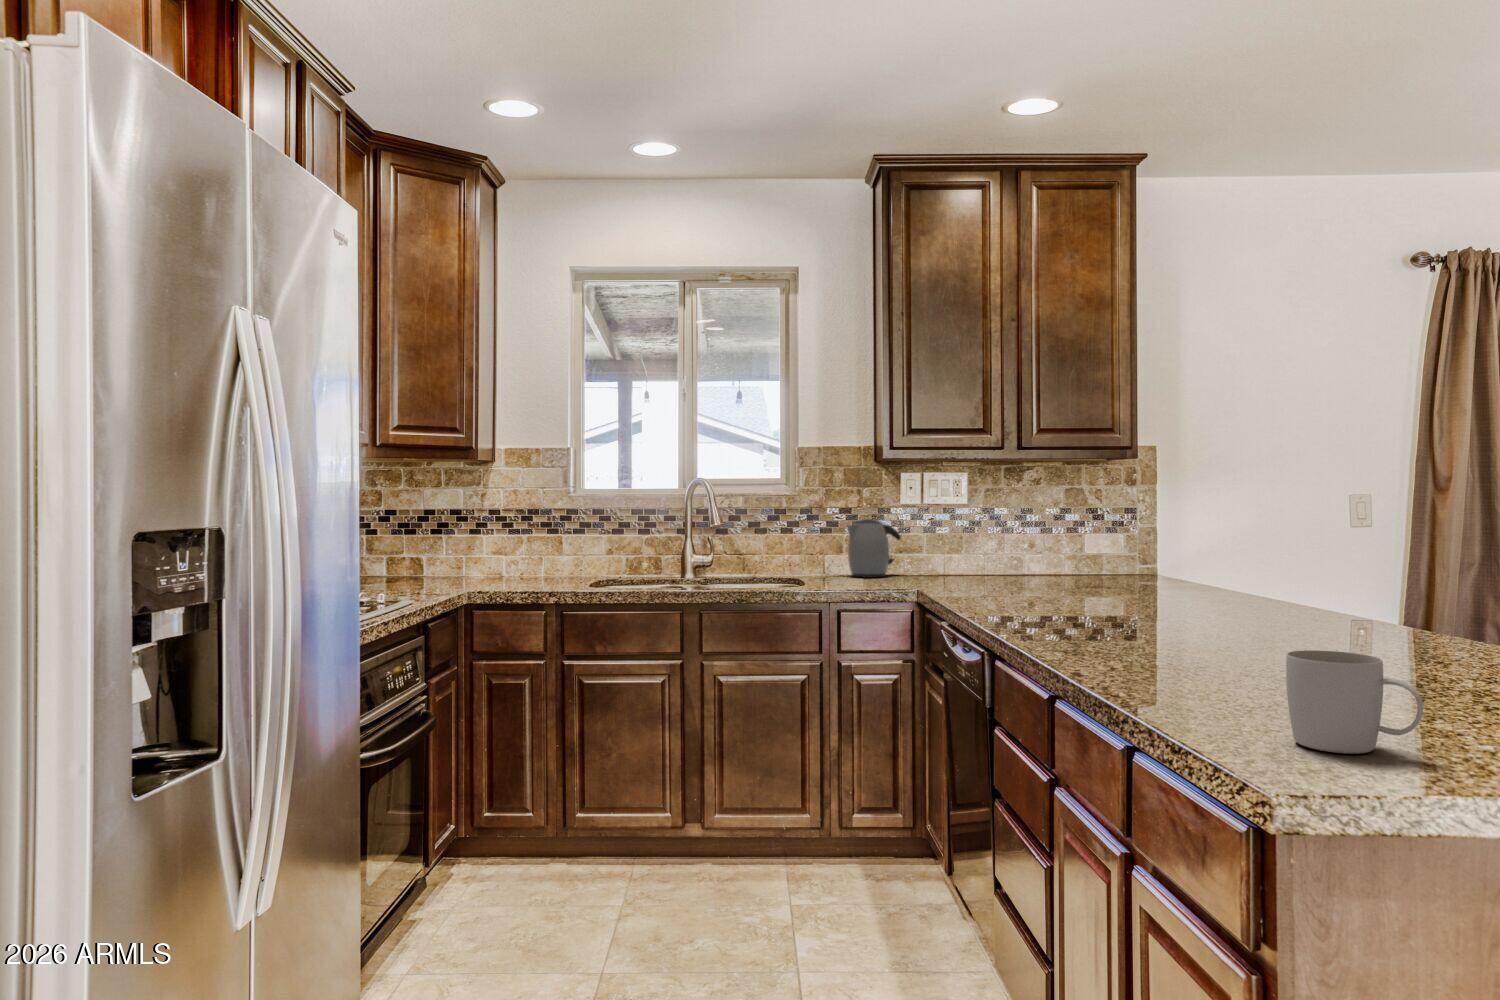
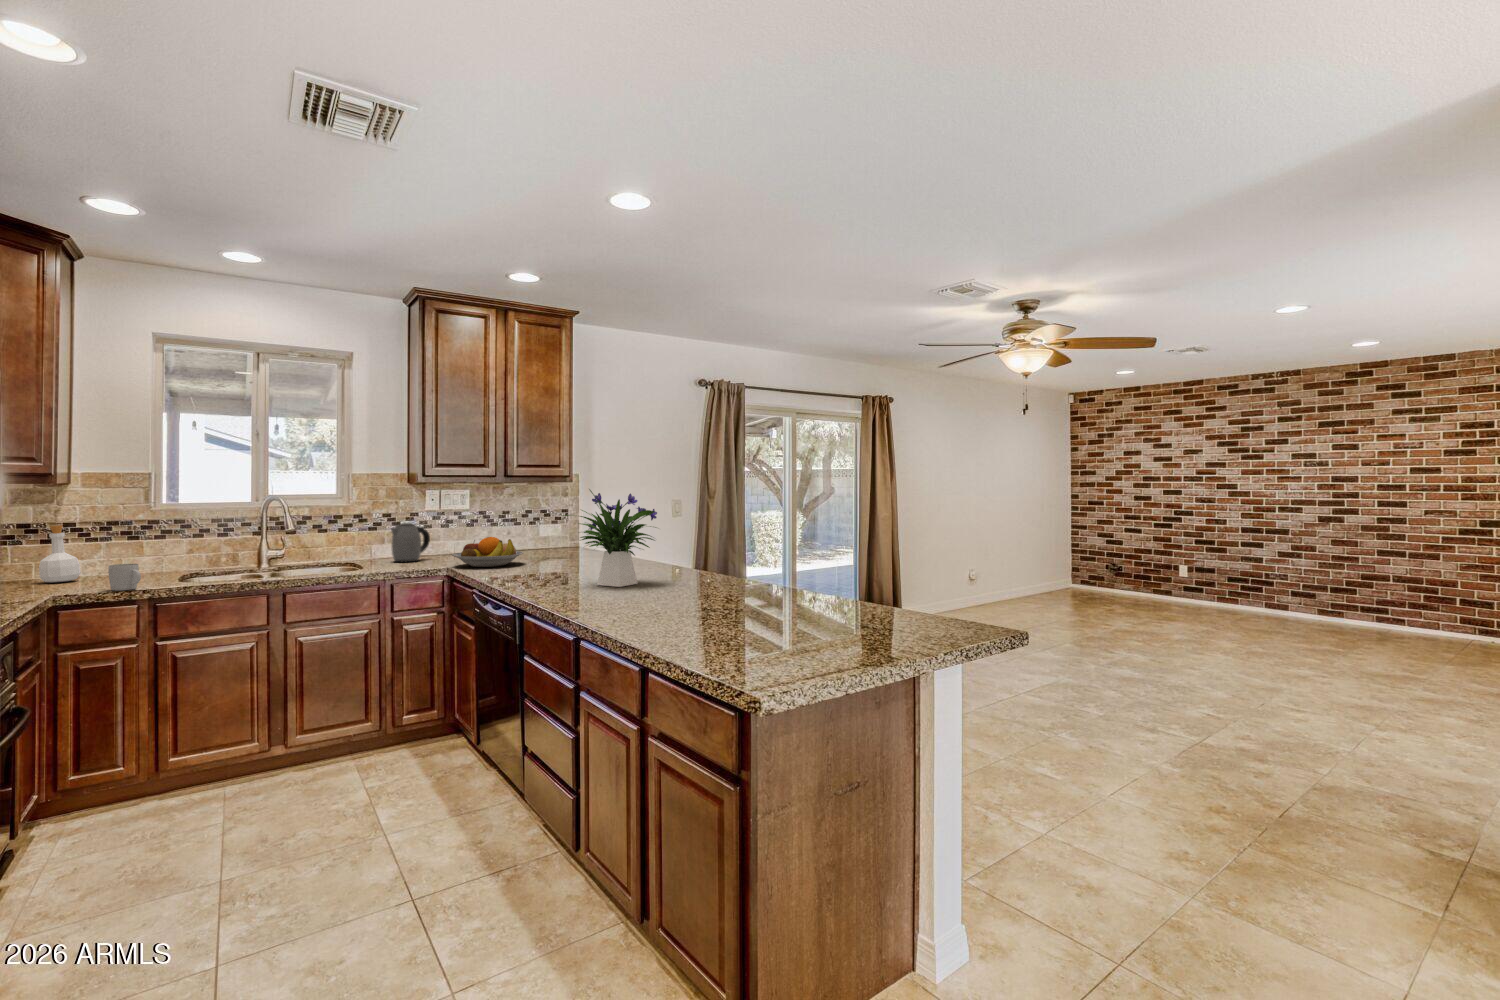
flower arrangement: none [1122,441,1345,642] -> present [565,489,657,587]
bottle: none [465,512,503,581] -> present [39,525,81,583]
fruit bowl: none [930,541,1044,590] -> present [452,537,523,567]
mug: present [1286,650,1423,754] -> present [108,564,141,591]

